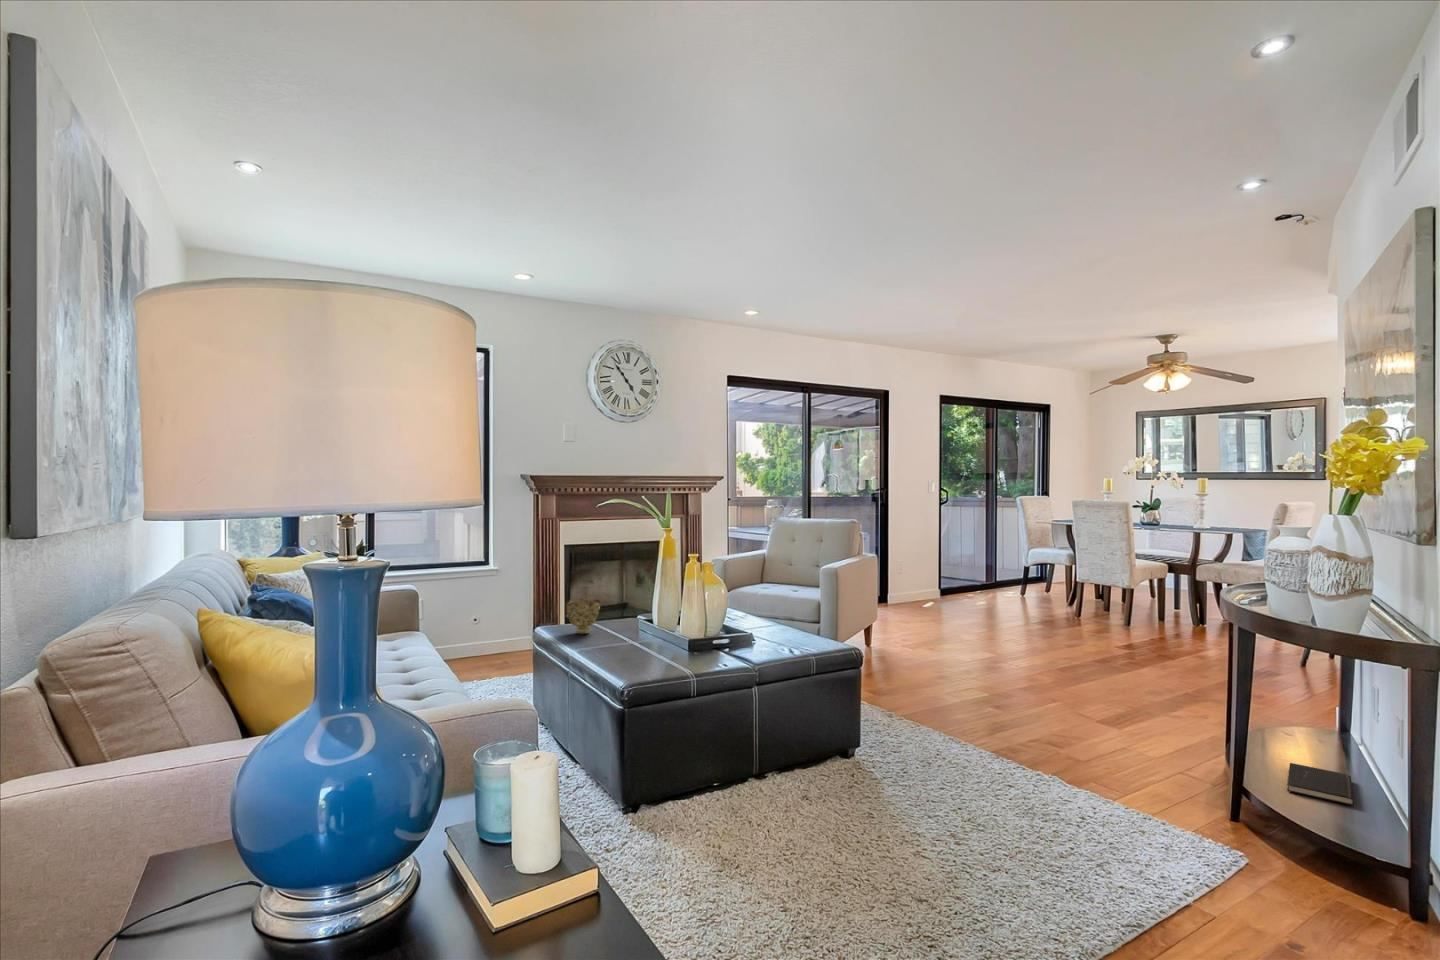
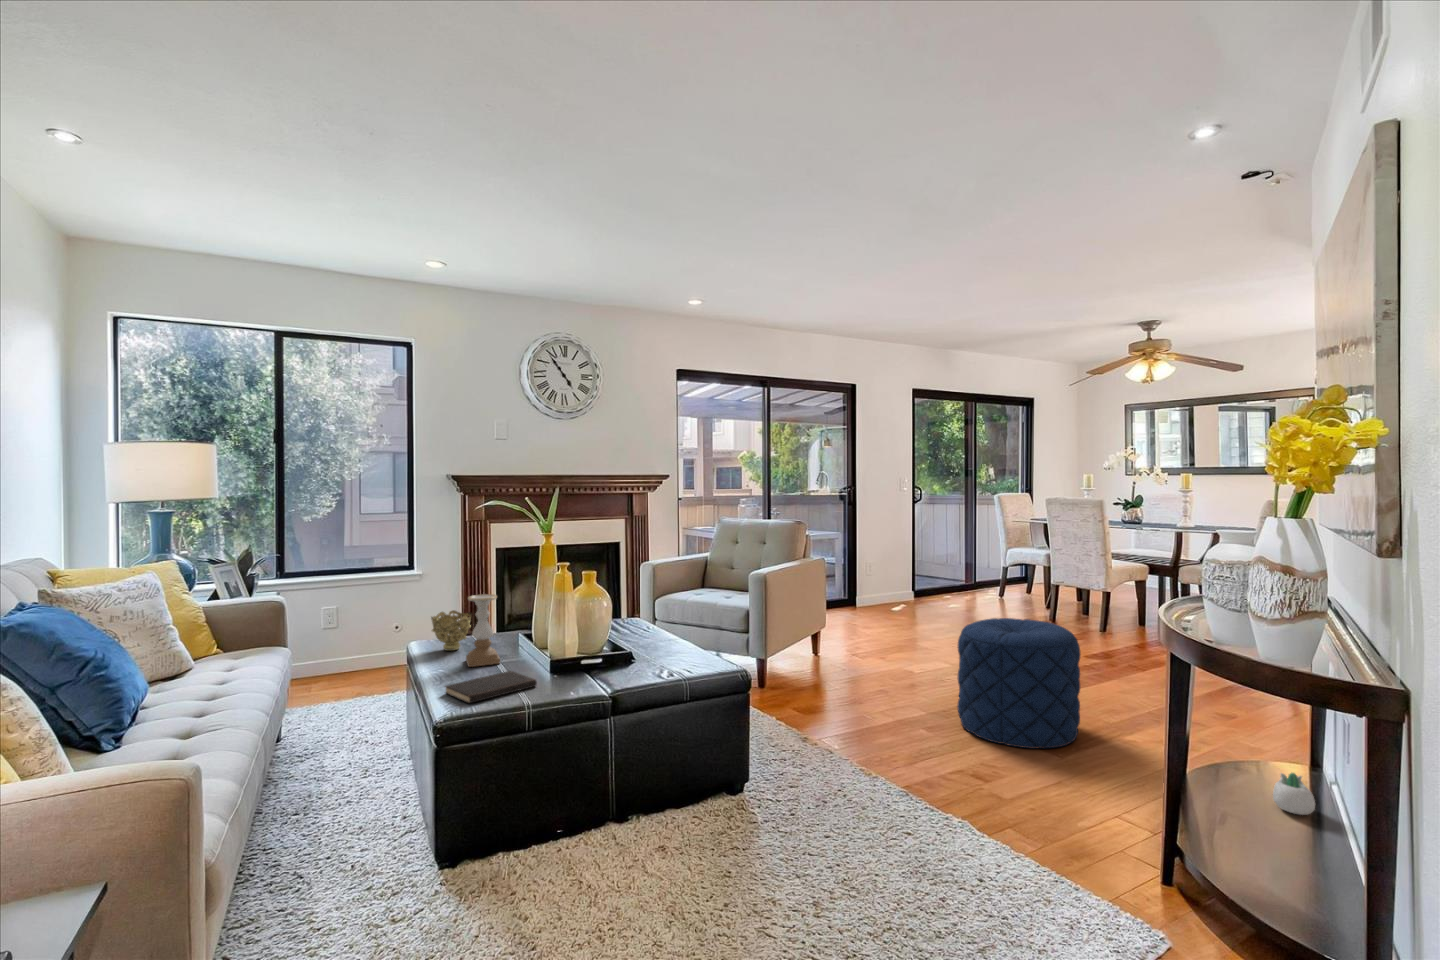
candle holder: none [604,583,638,647] -> present [466,594,500,667]
pouf: none [1019,608,1131,721] -> present [957,618,1081,748]
succulent planter: none [1314,730,1350,764] -> present [1273,773,1315,815]
hardcover book: present [1287,763,1353,805] -> present [445,671,537,703]

